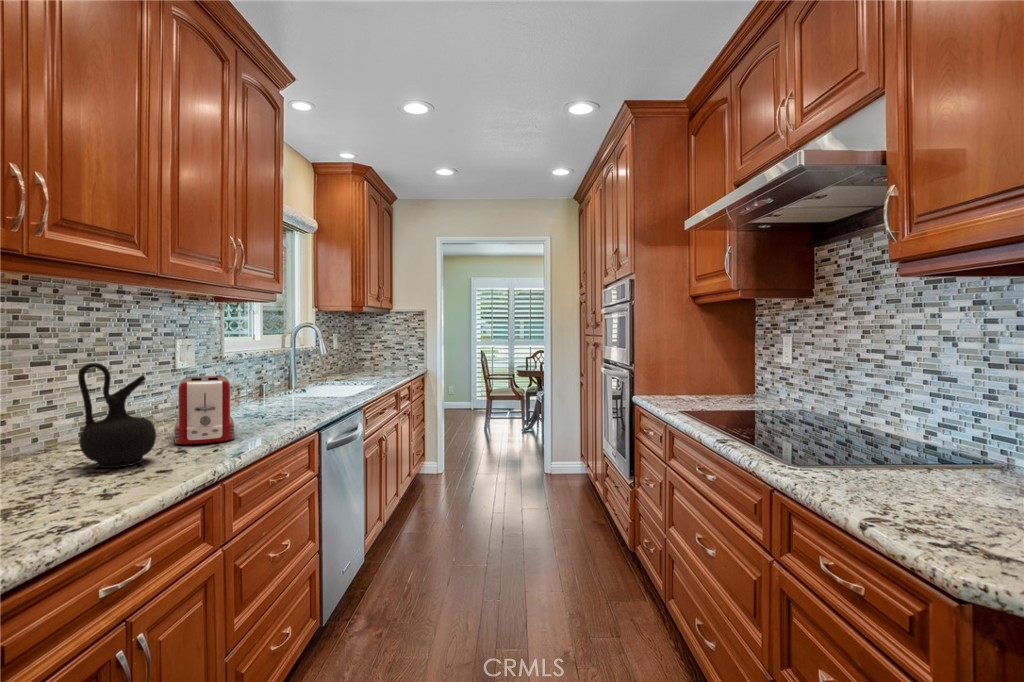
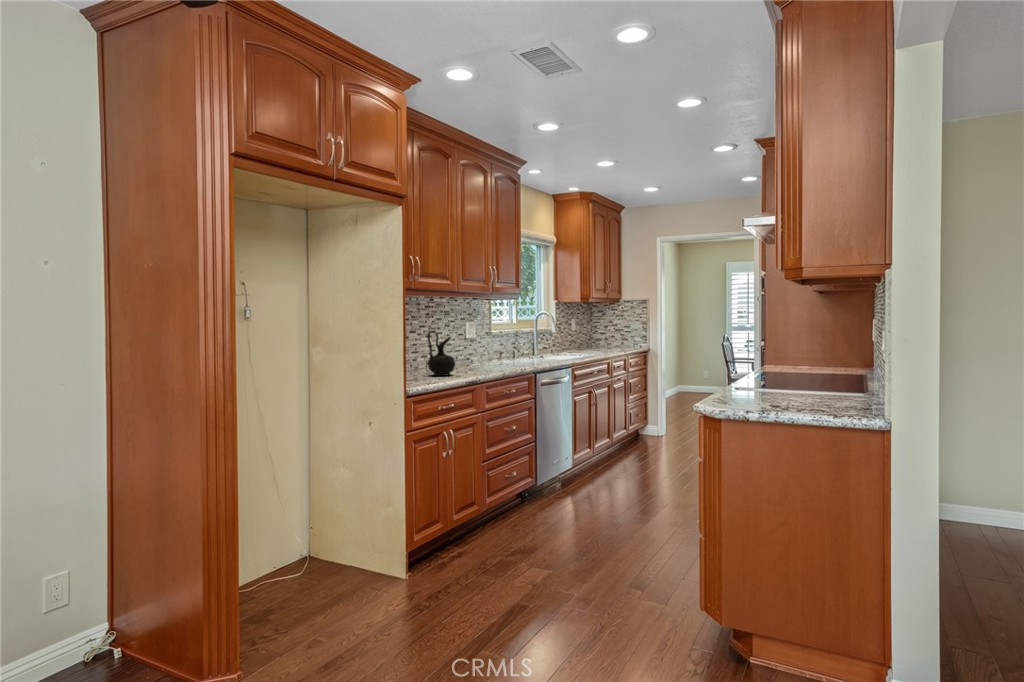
toaster: present [174,376,235,445] -> none [463,341,490,372]

